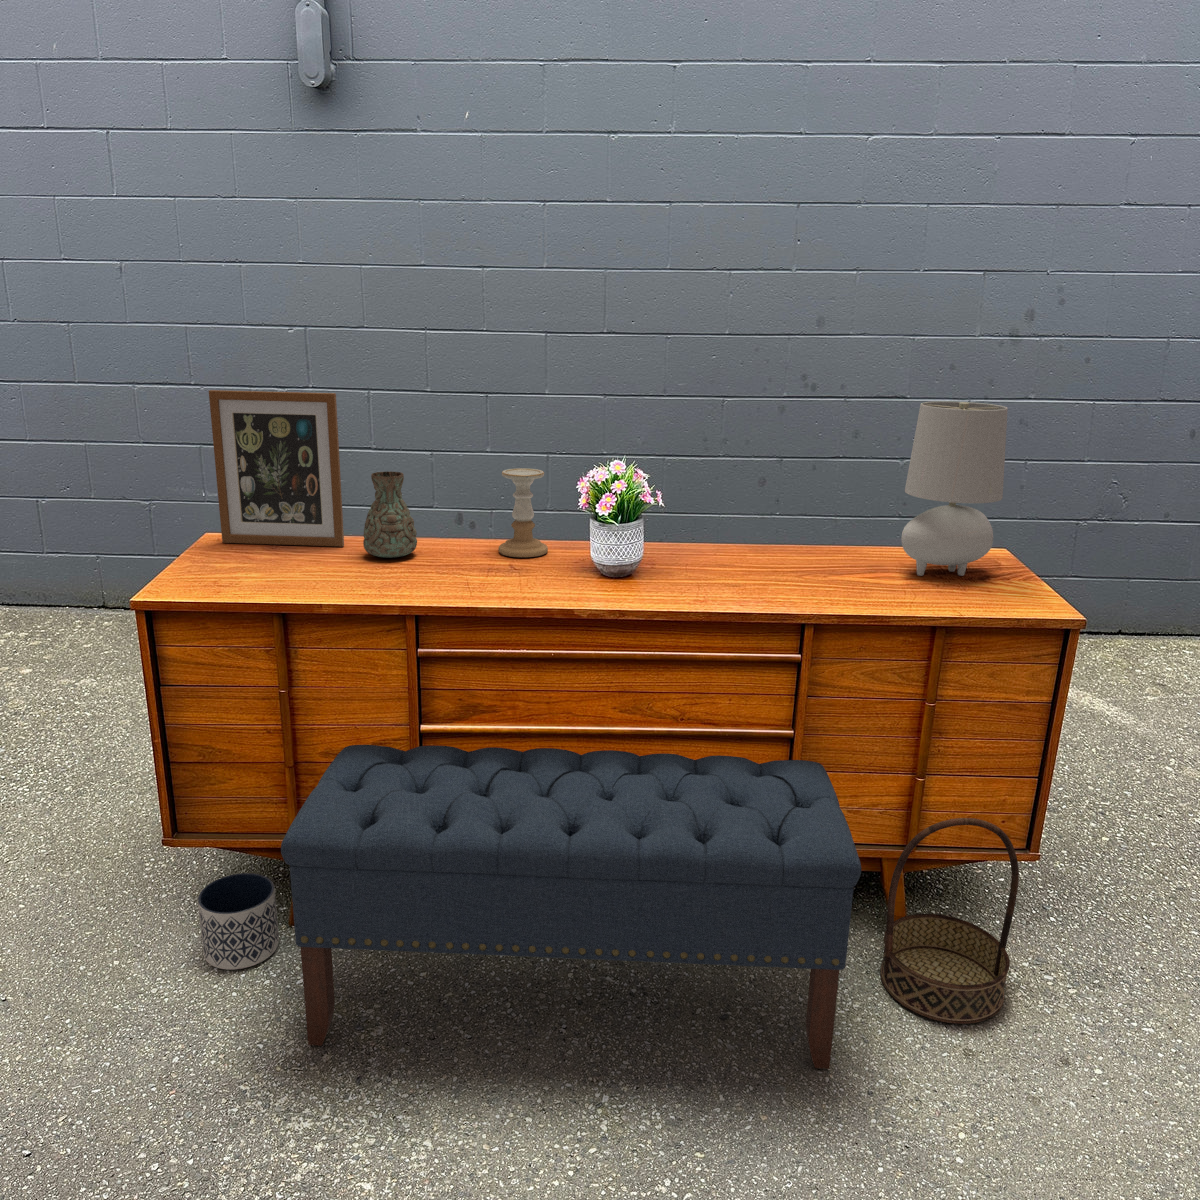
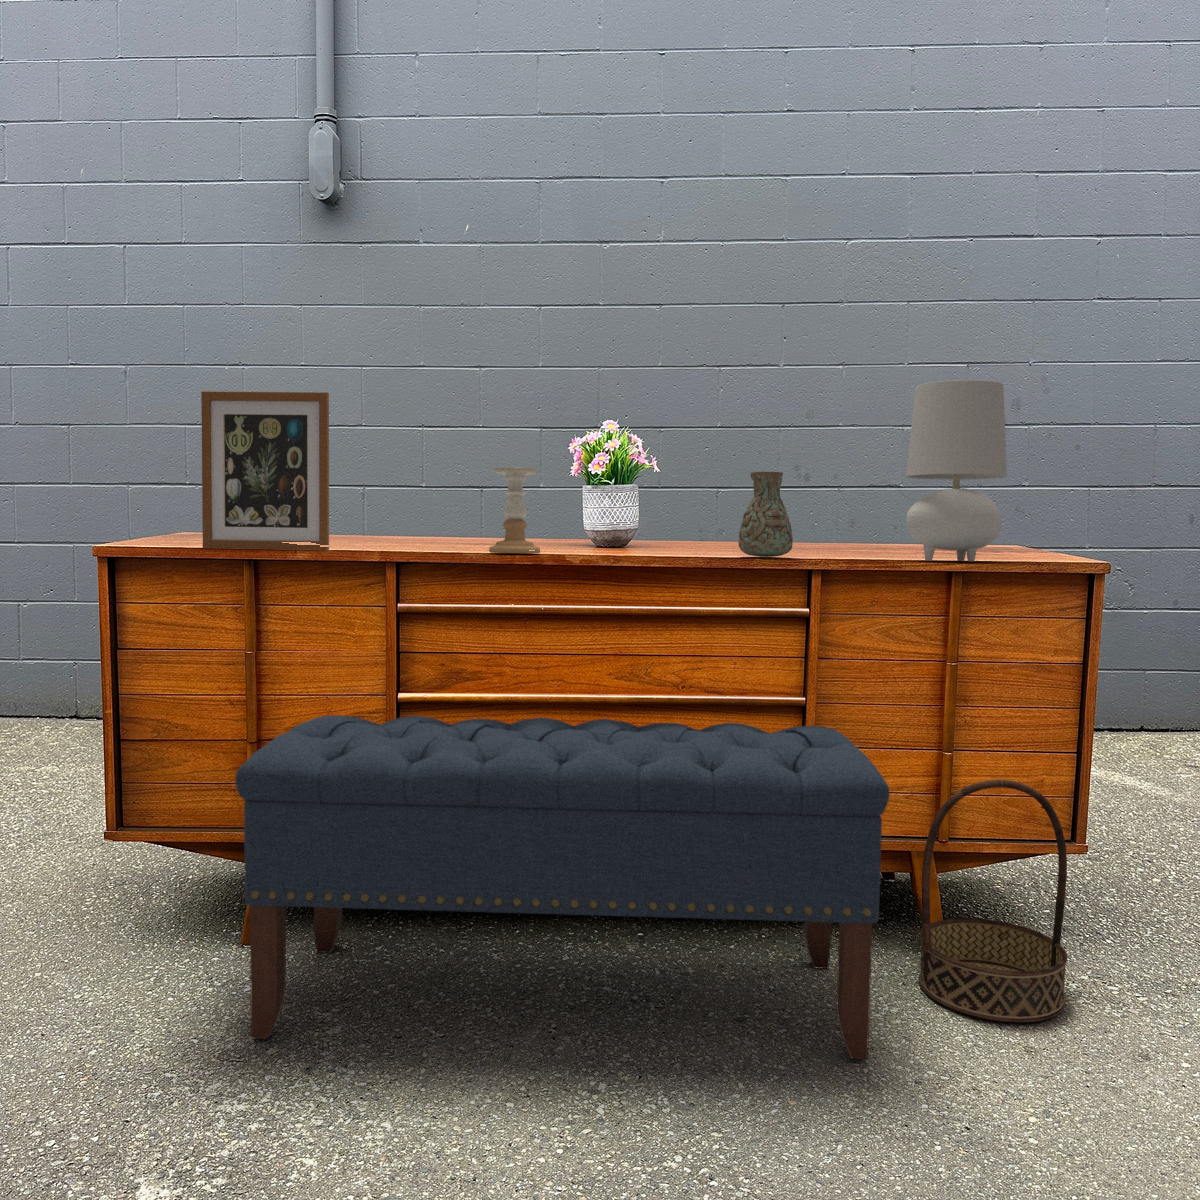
decorative vase: present [363,471,417,558] -> present [738,472,793,557]
planter: present [198,873,279,970] -> none [139,875,228,977]

